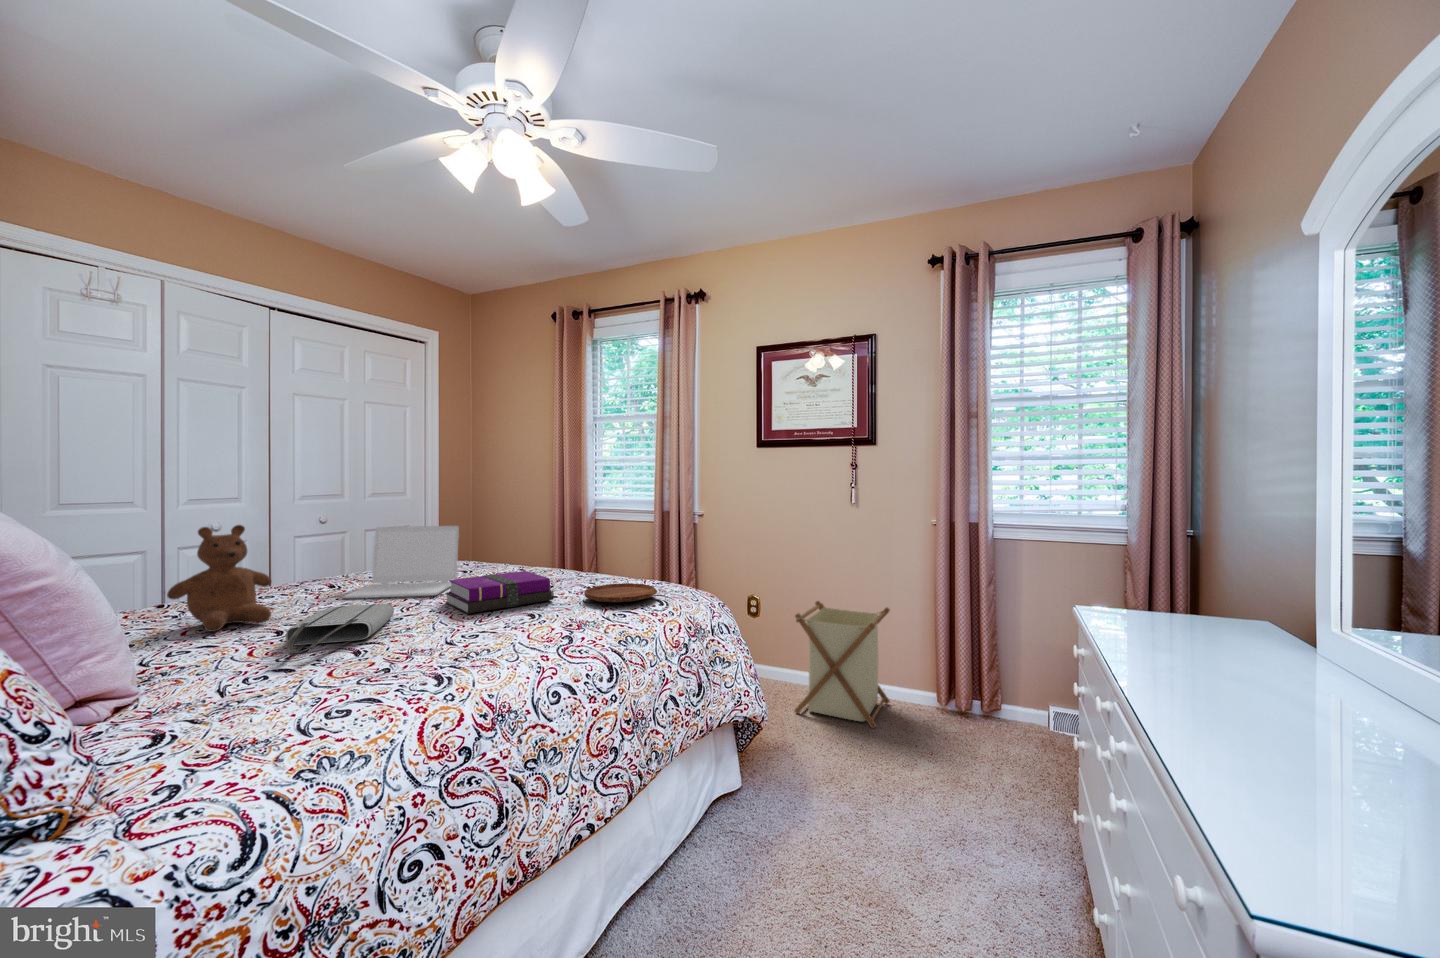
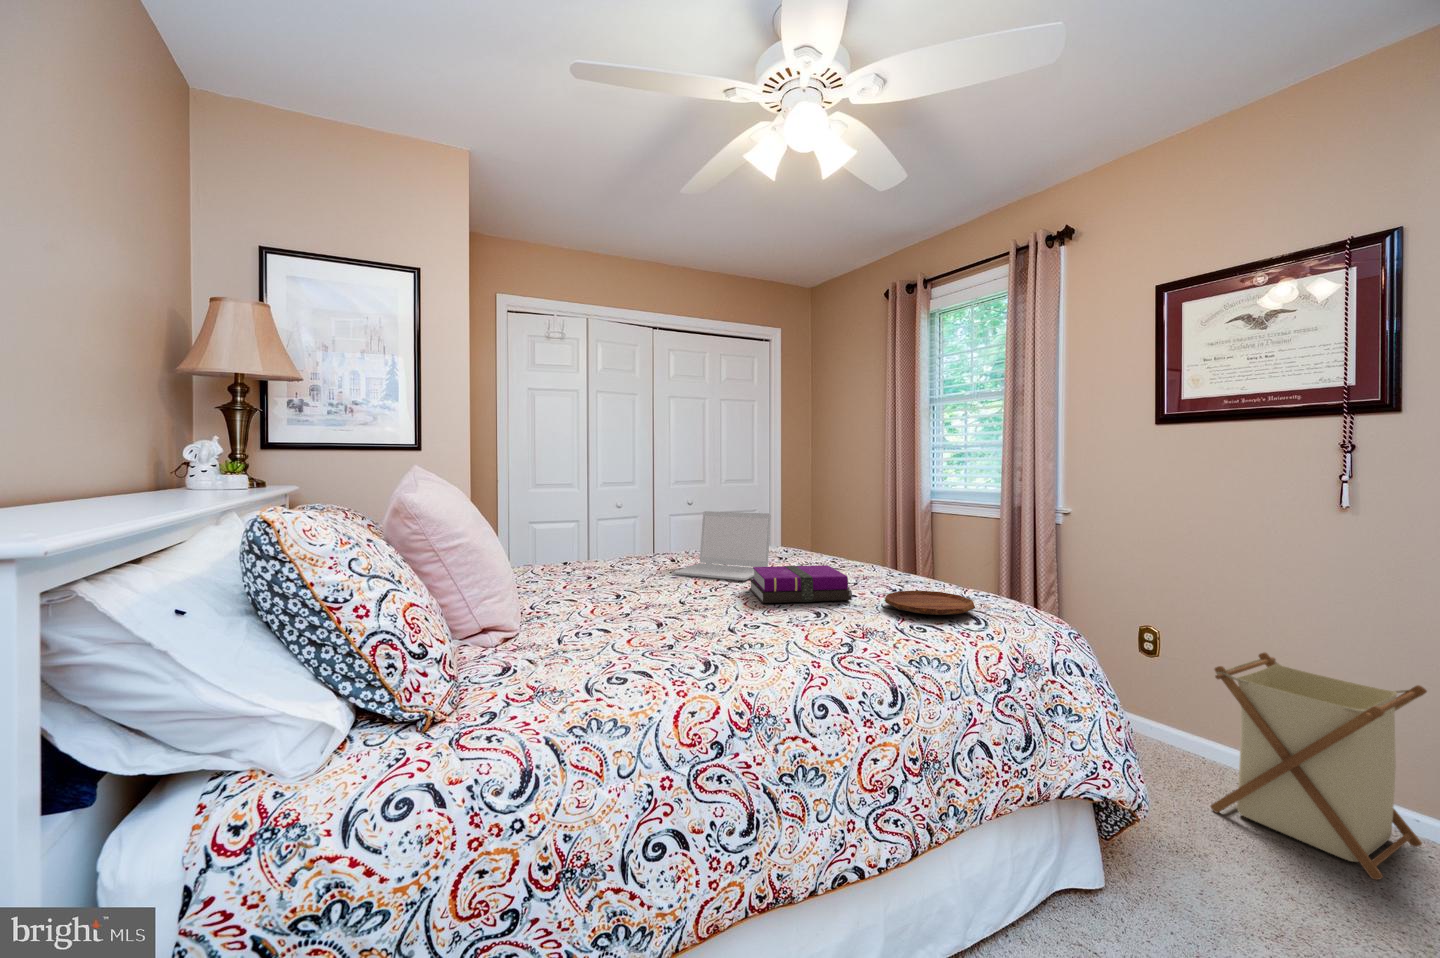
teddy bear: present [167,525,271,632] -> none [554,504,620,590]
tote bag: present [286,604,394,655] -> none [608,581,702,620]

